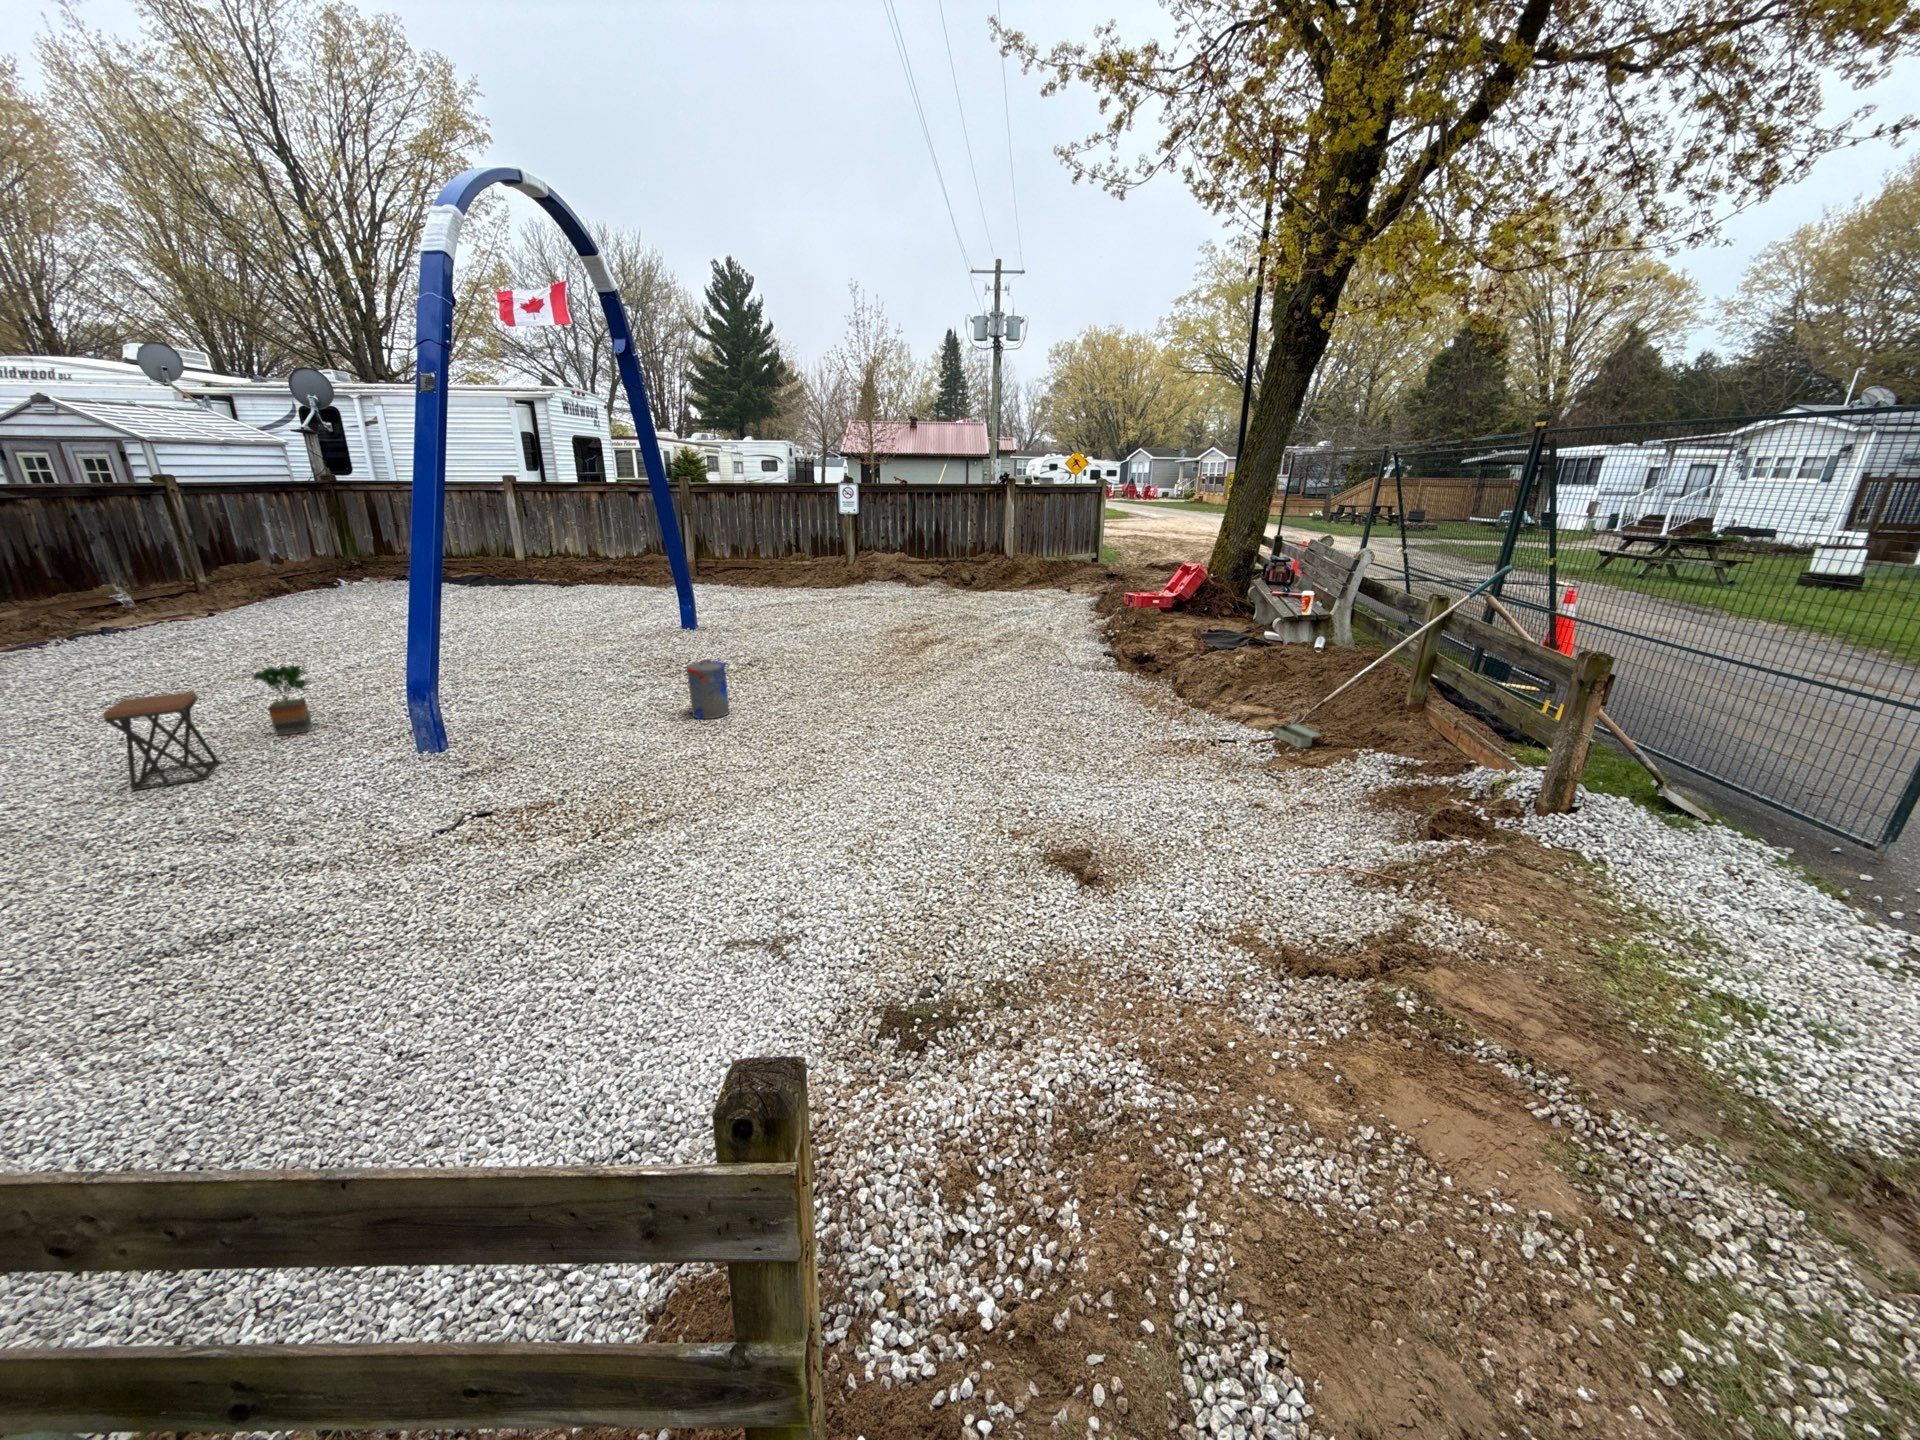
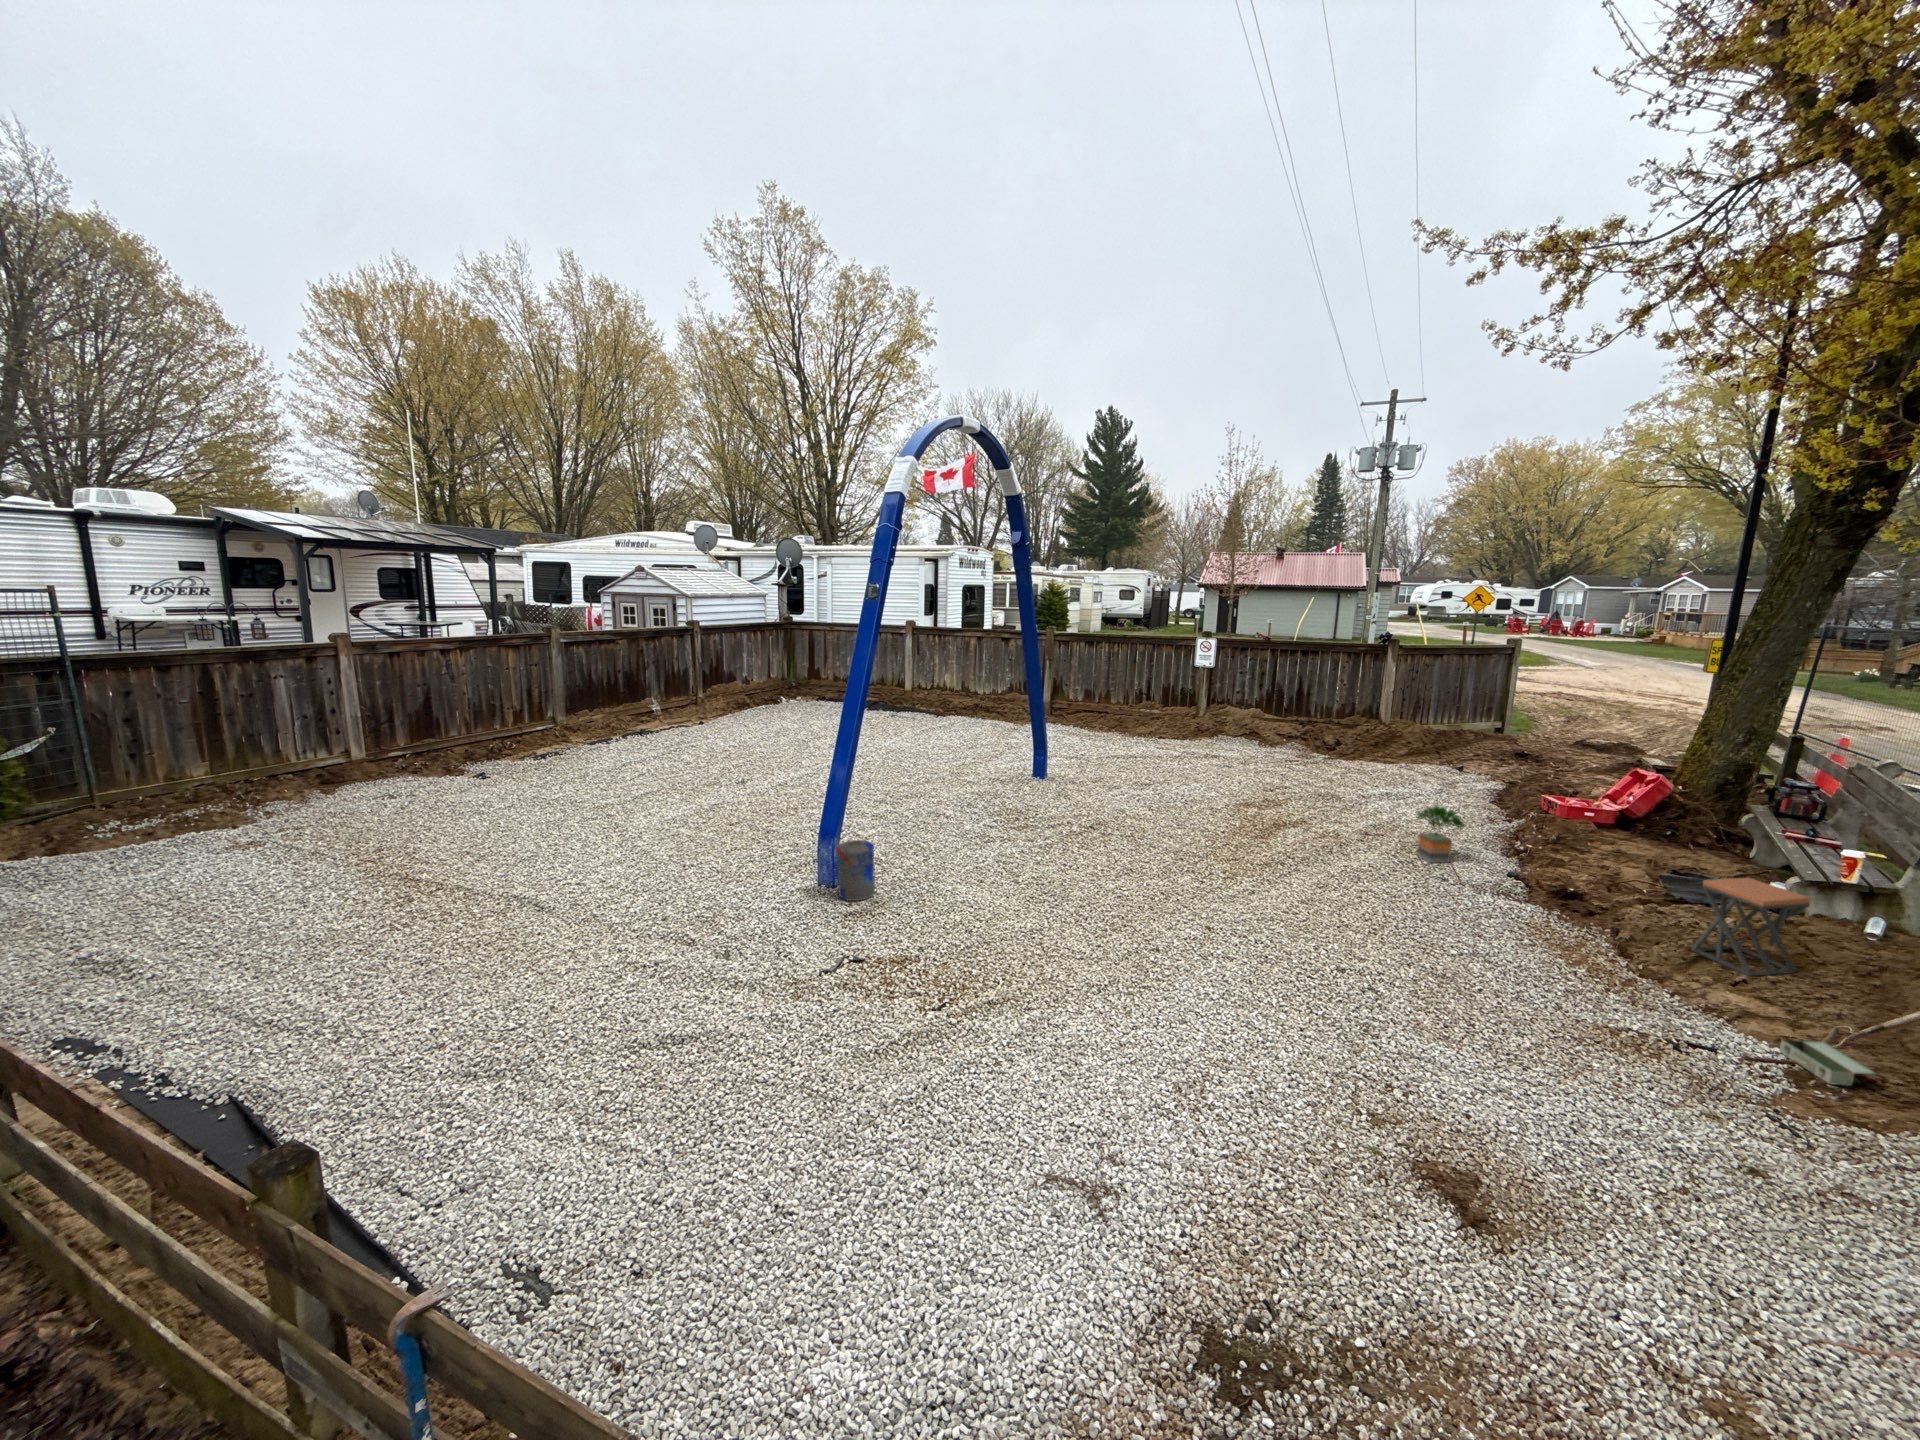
trash can: present [686,659,730,719] -> present [836,840,875,901]
potted tree: present [253,666,312,736] -> present [1417,806,1464,863]
stool: present [103,692,219,791] -> present [1691,878,1811,976]

